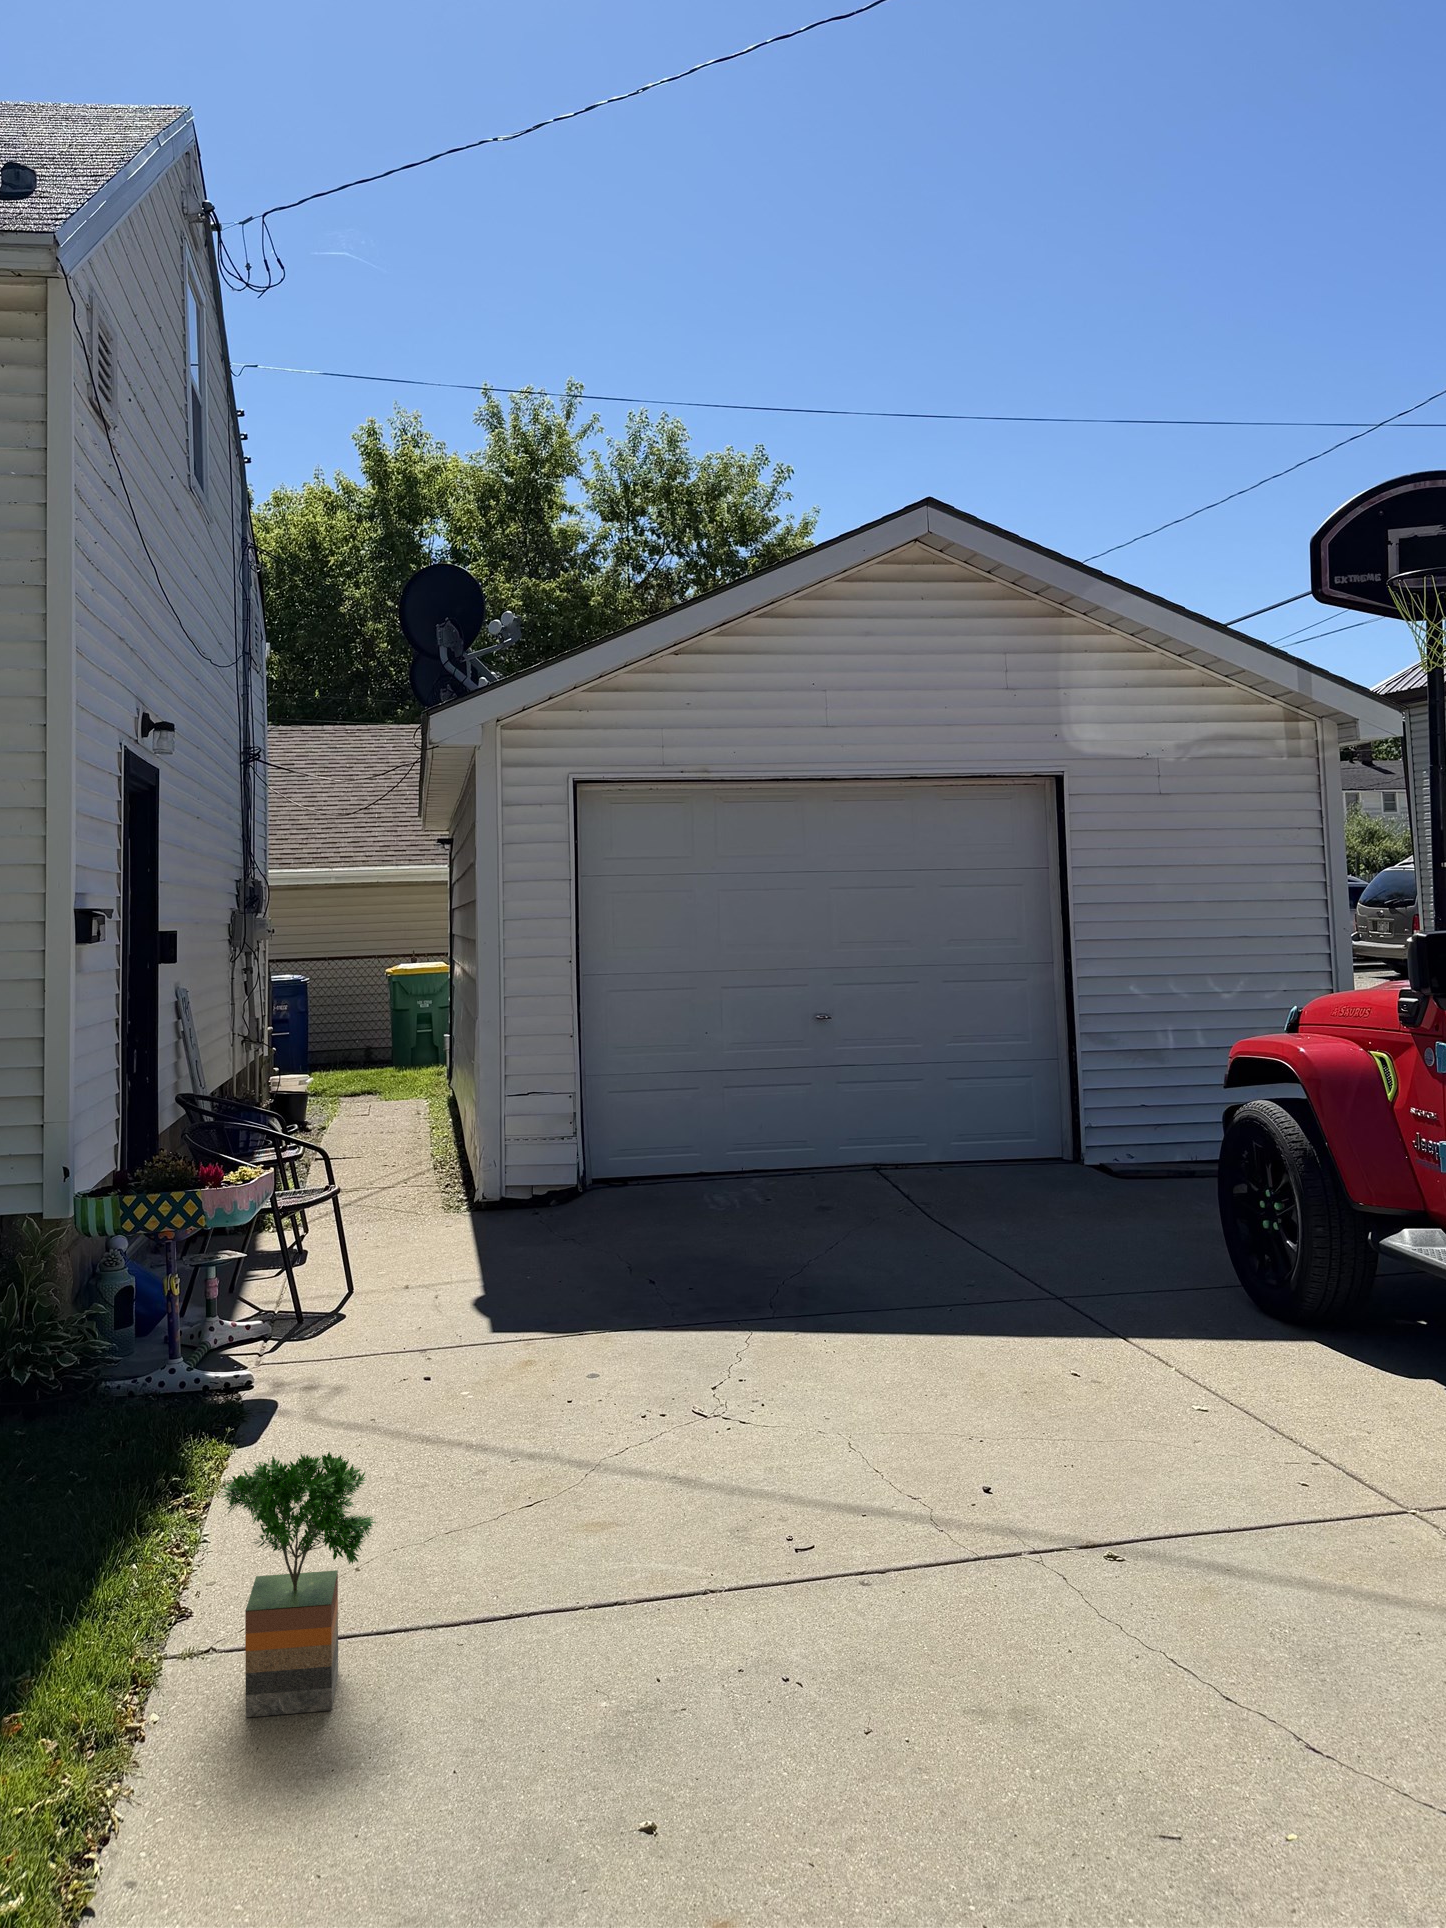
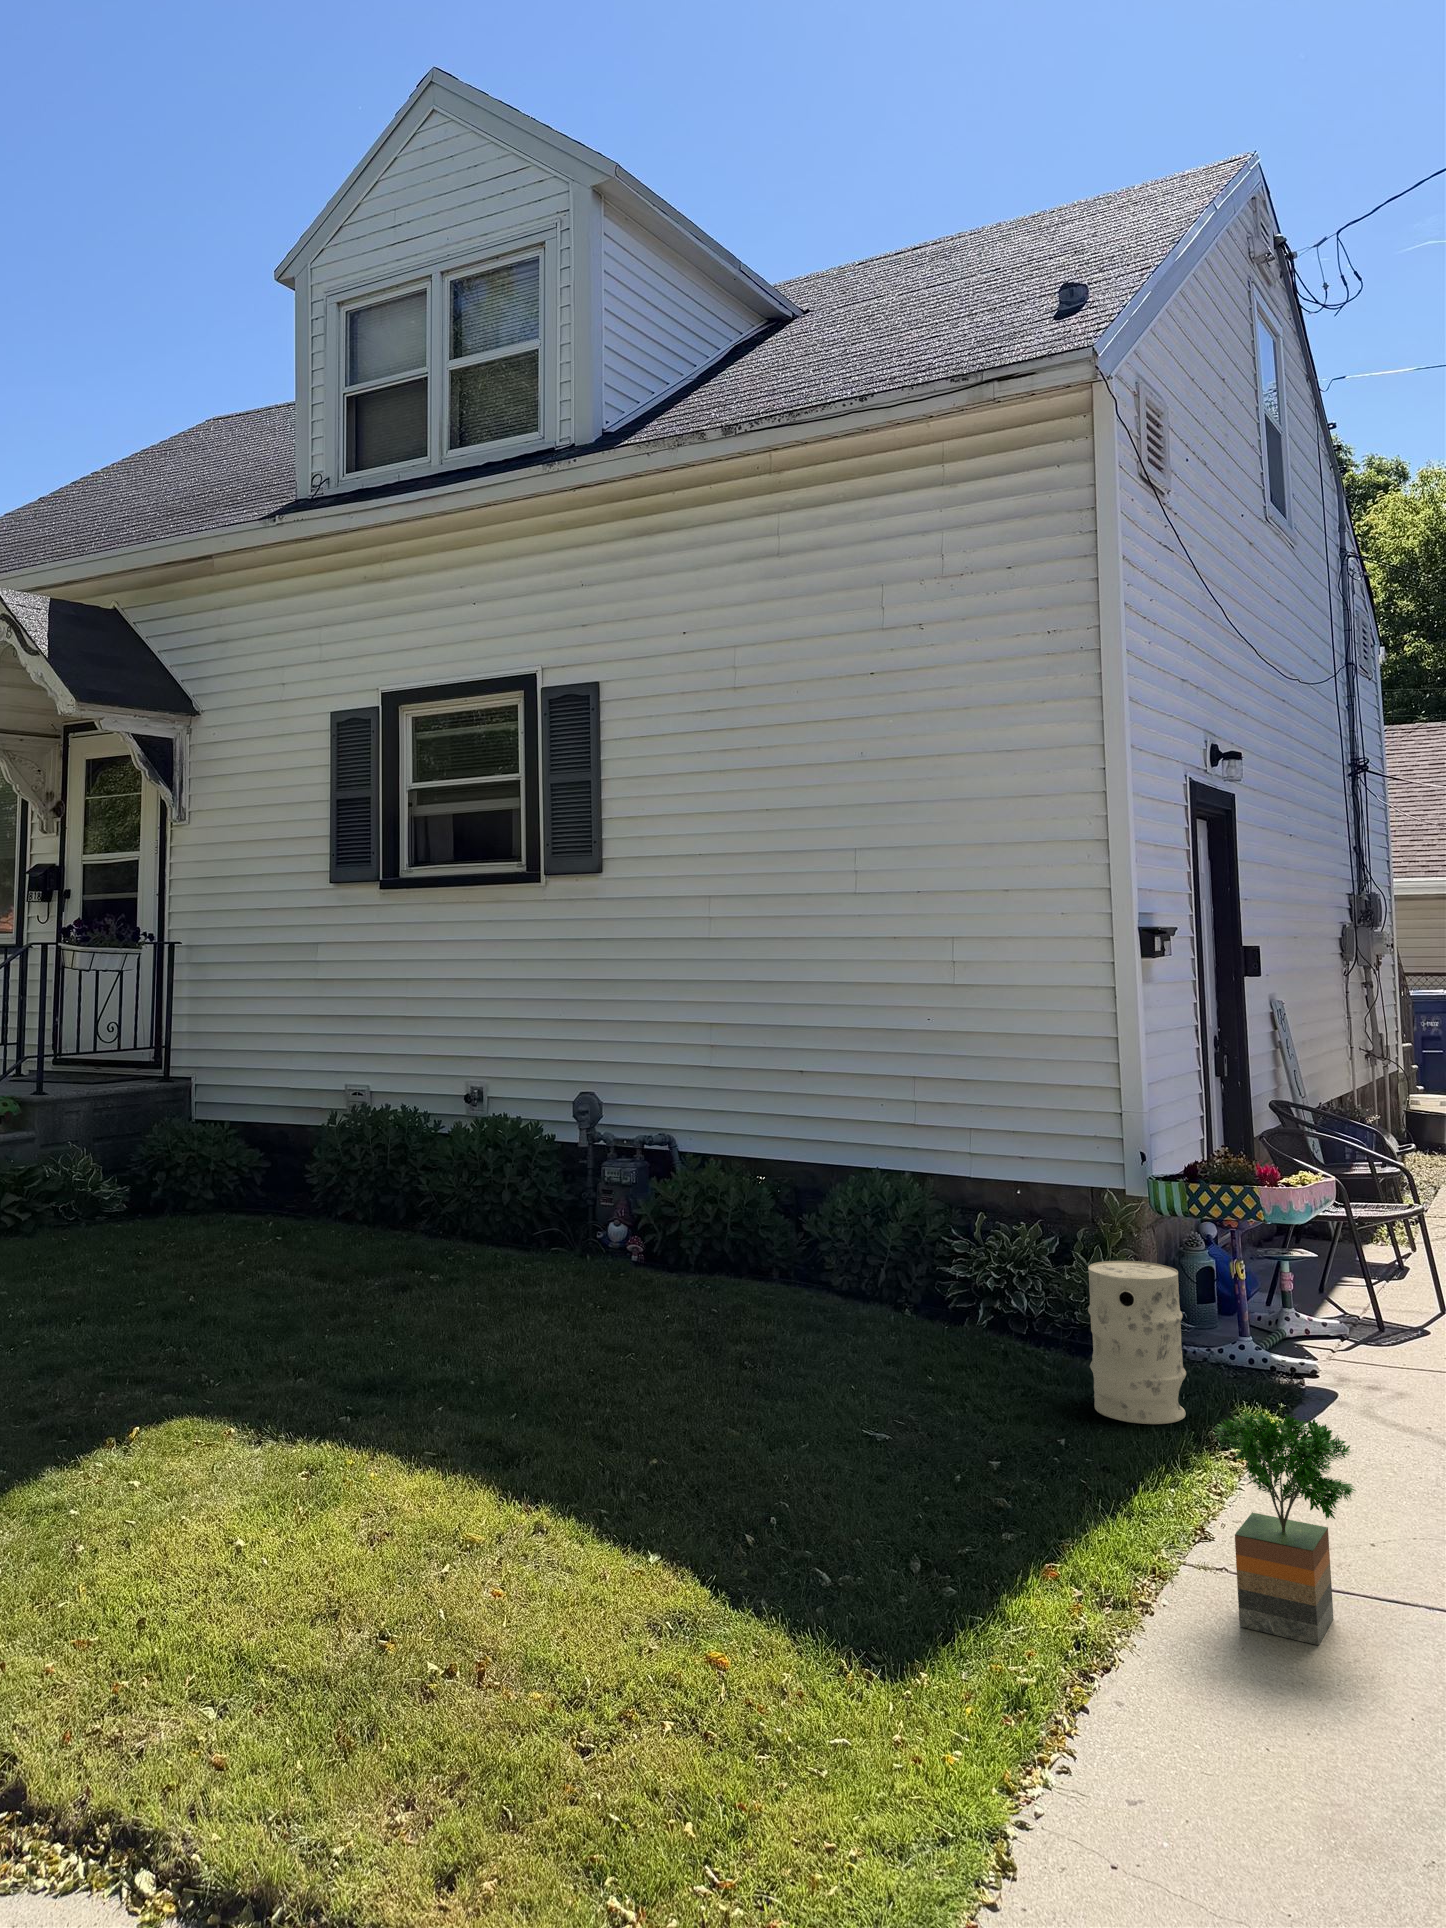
trash can: none [19,1298,130,1494] -> present [1088,1261,1186,1424]

